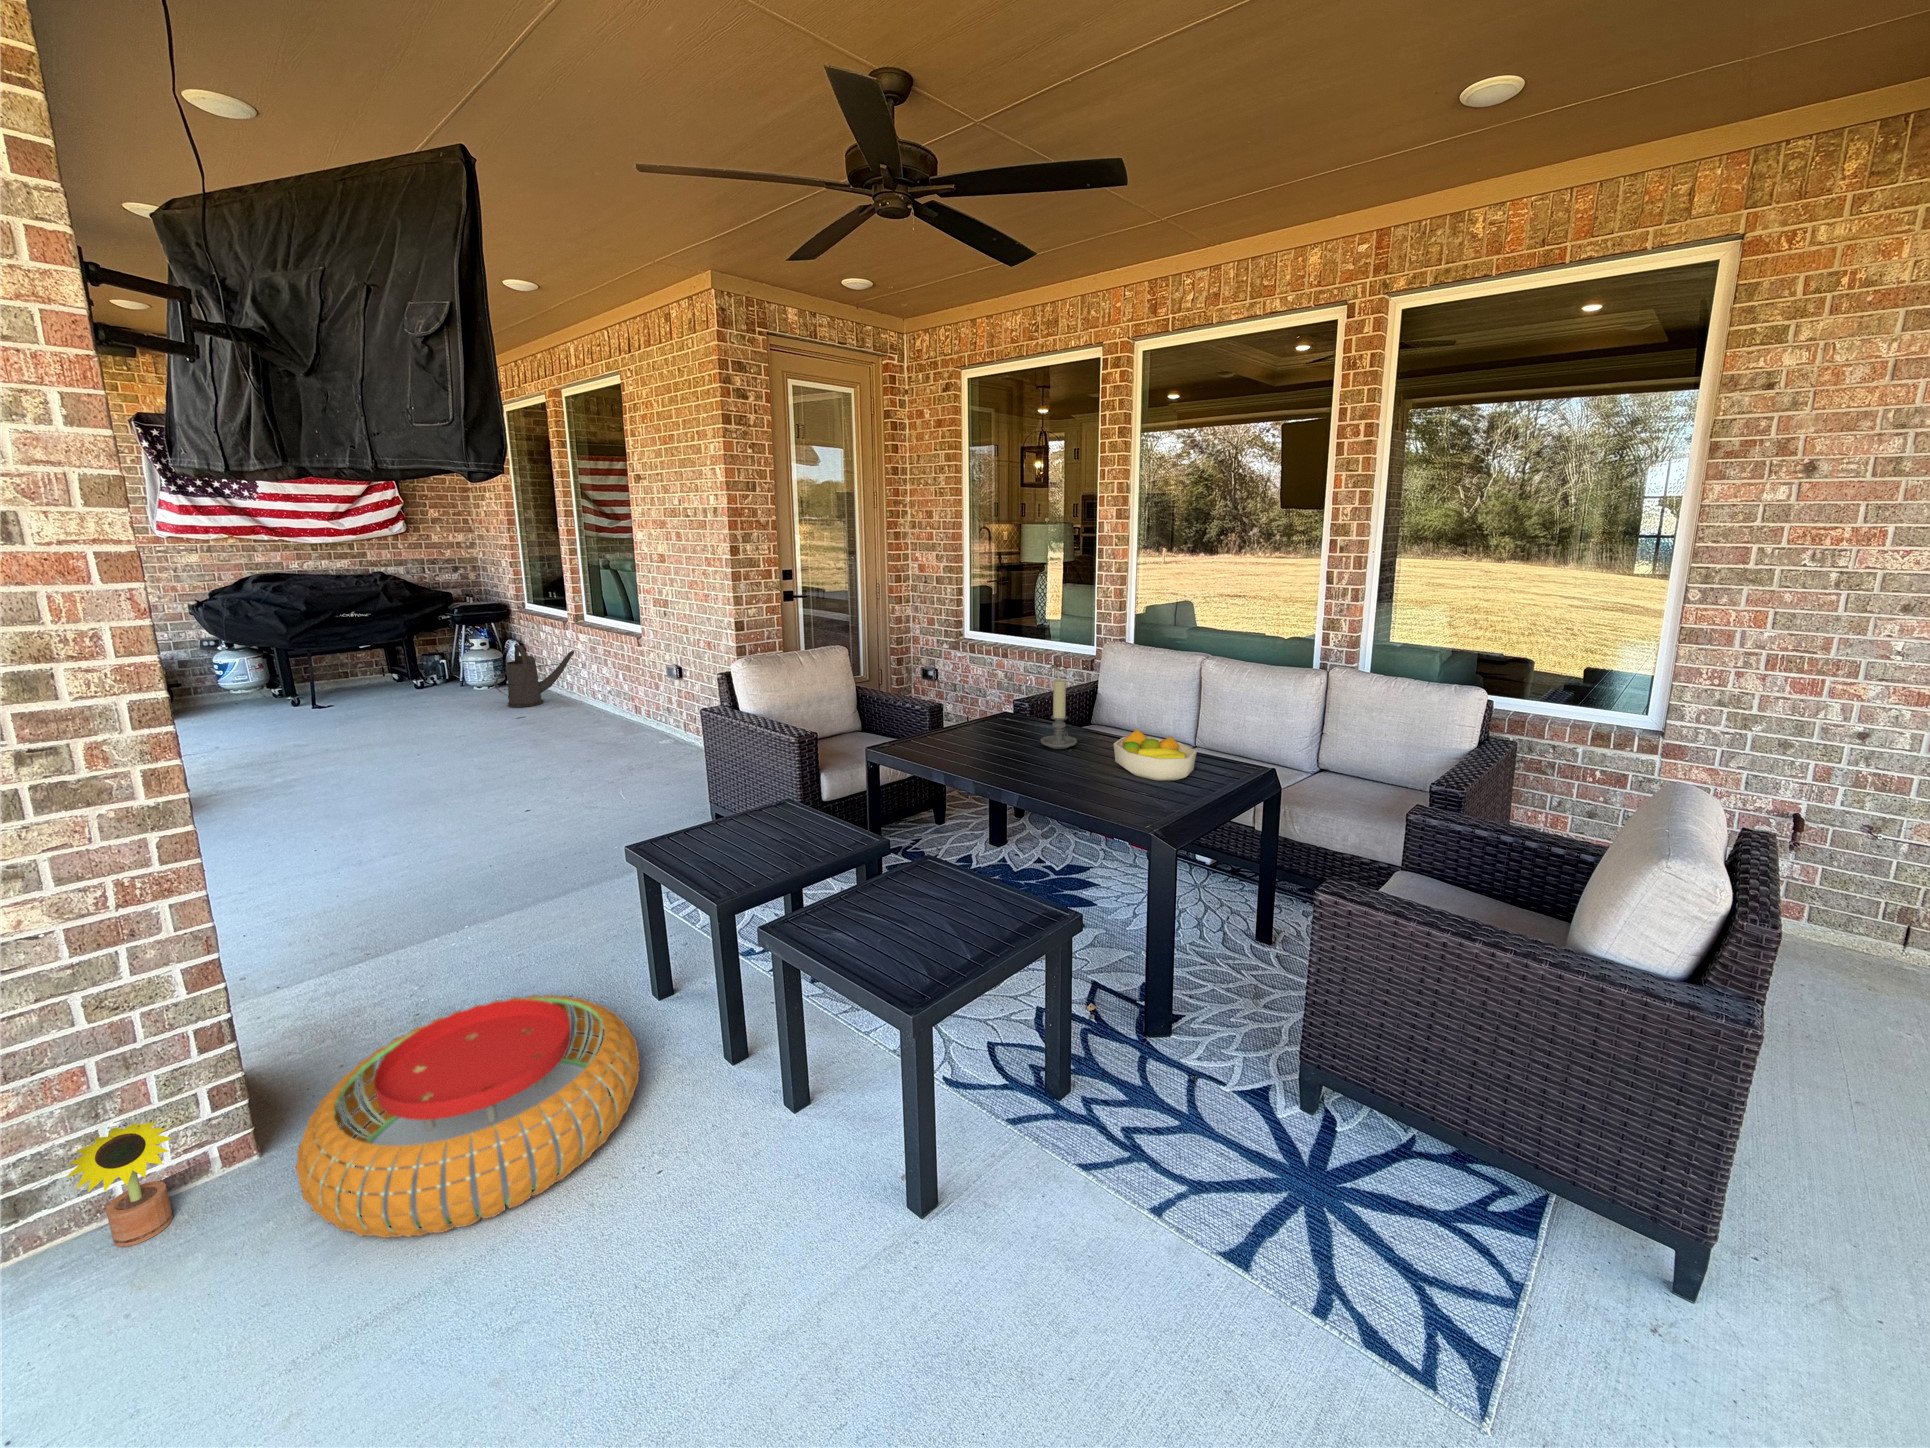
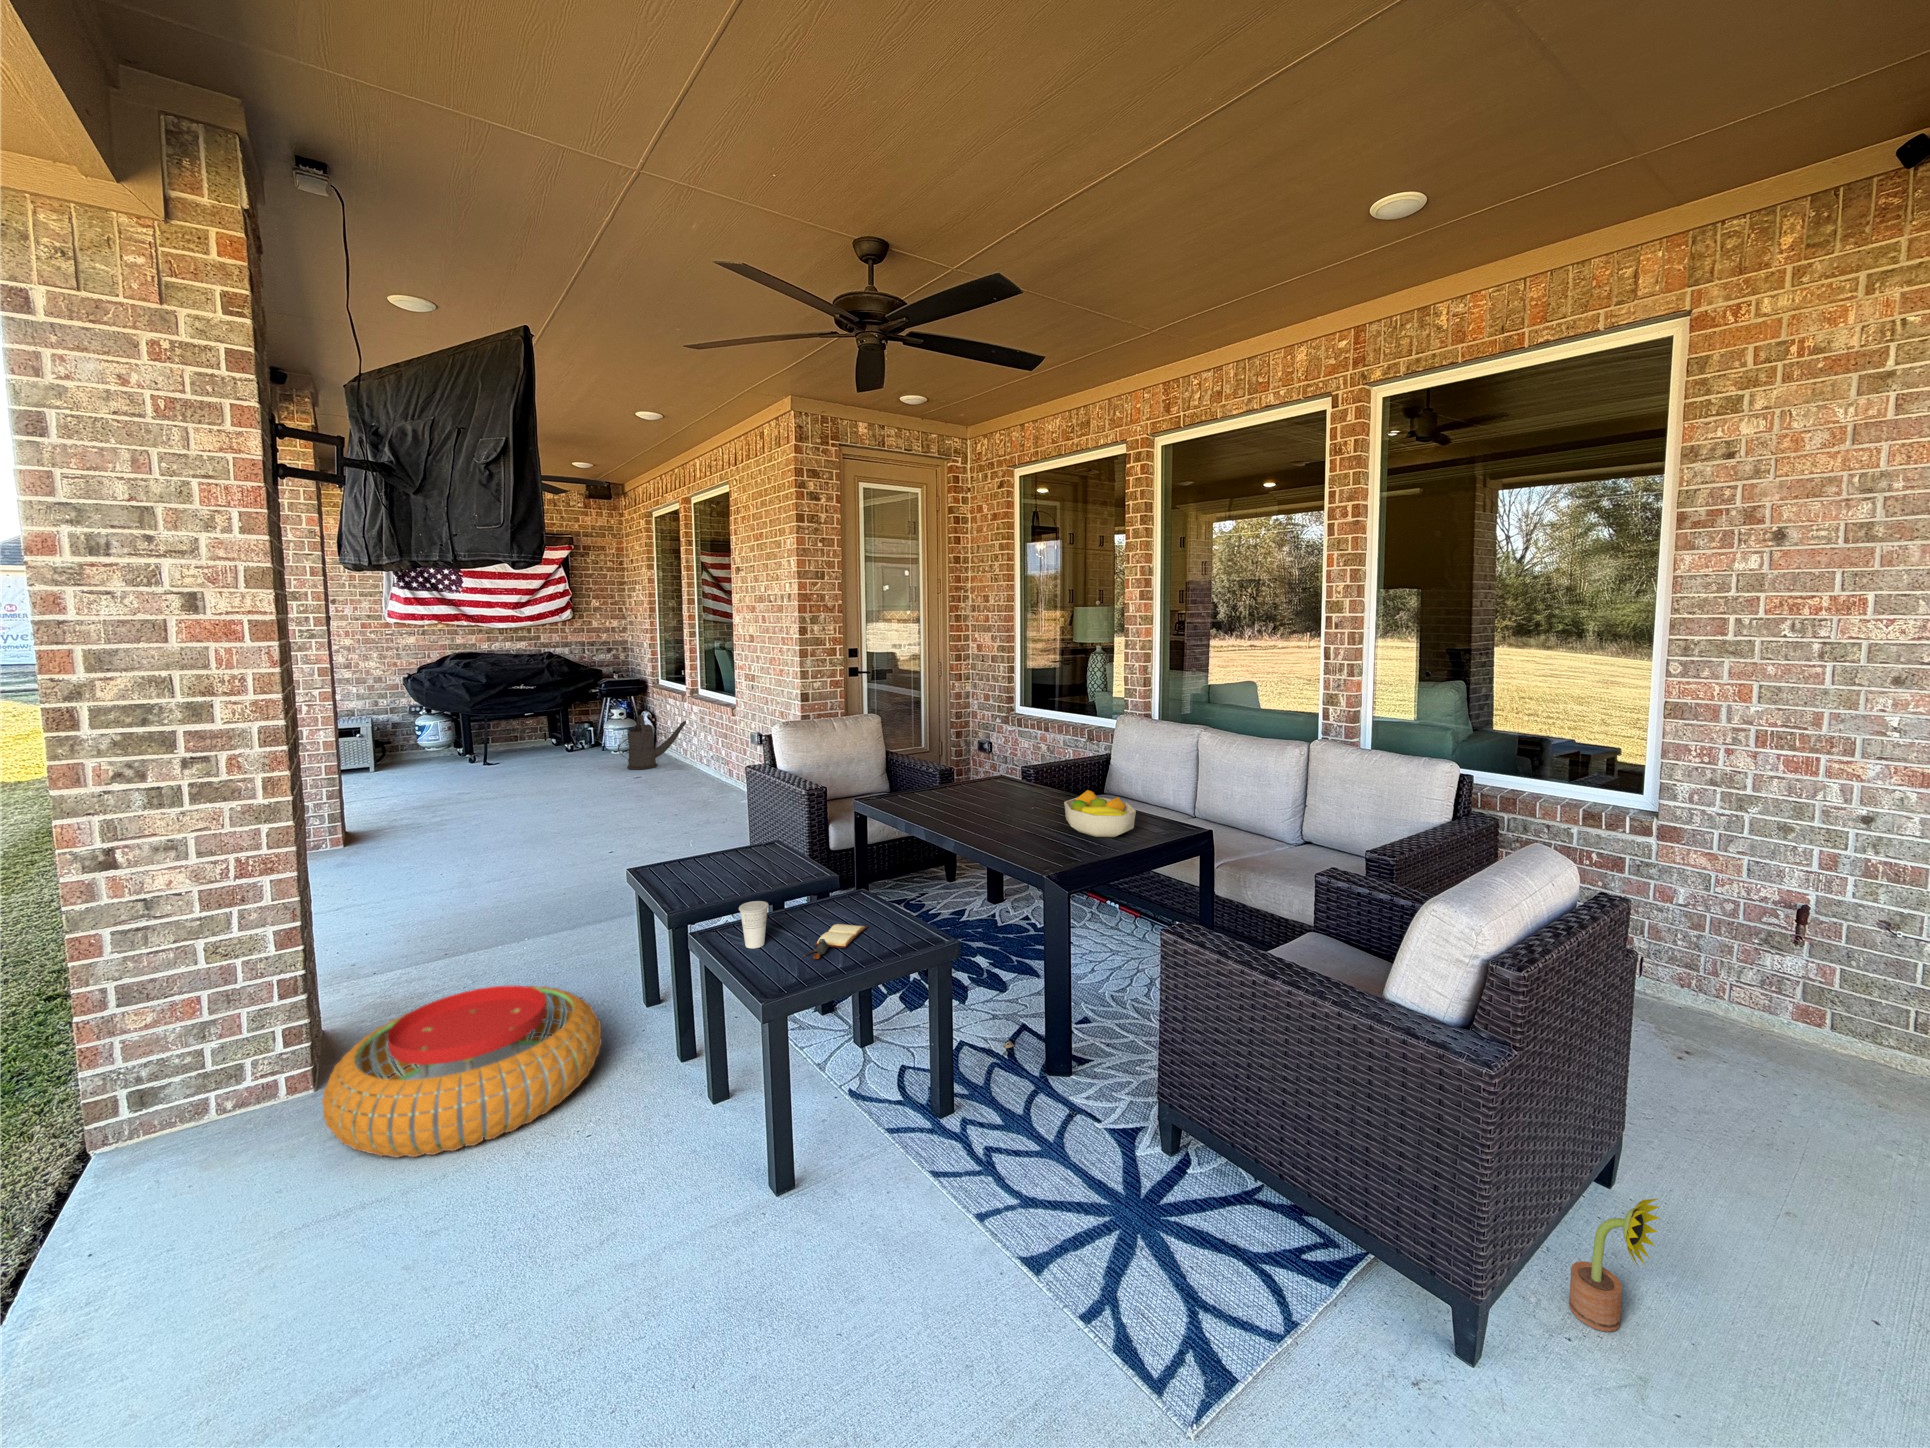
candle holder: present [1041,679,1077,749] -> none [1012,743,1046,808]
cup: none [828,886,863,942] -> present [739,901,769,948]
book: none [915,902,964,950] -> present [804,924,867,959]
decorative plant: present [67,1122,173,1247] -> present [1569,1199,1660,1332]

